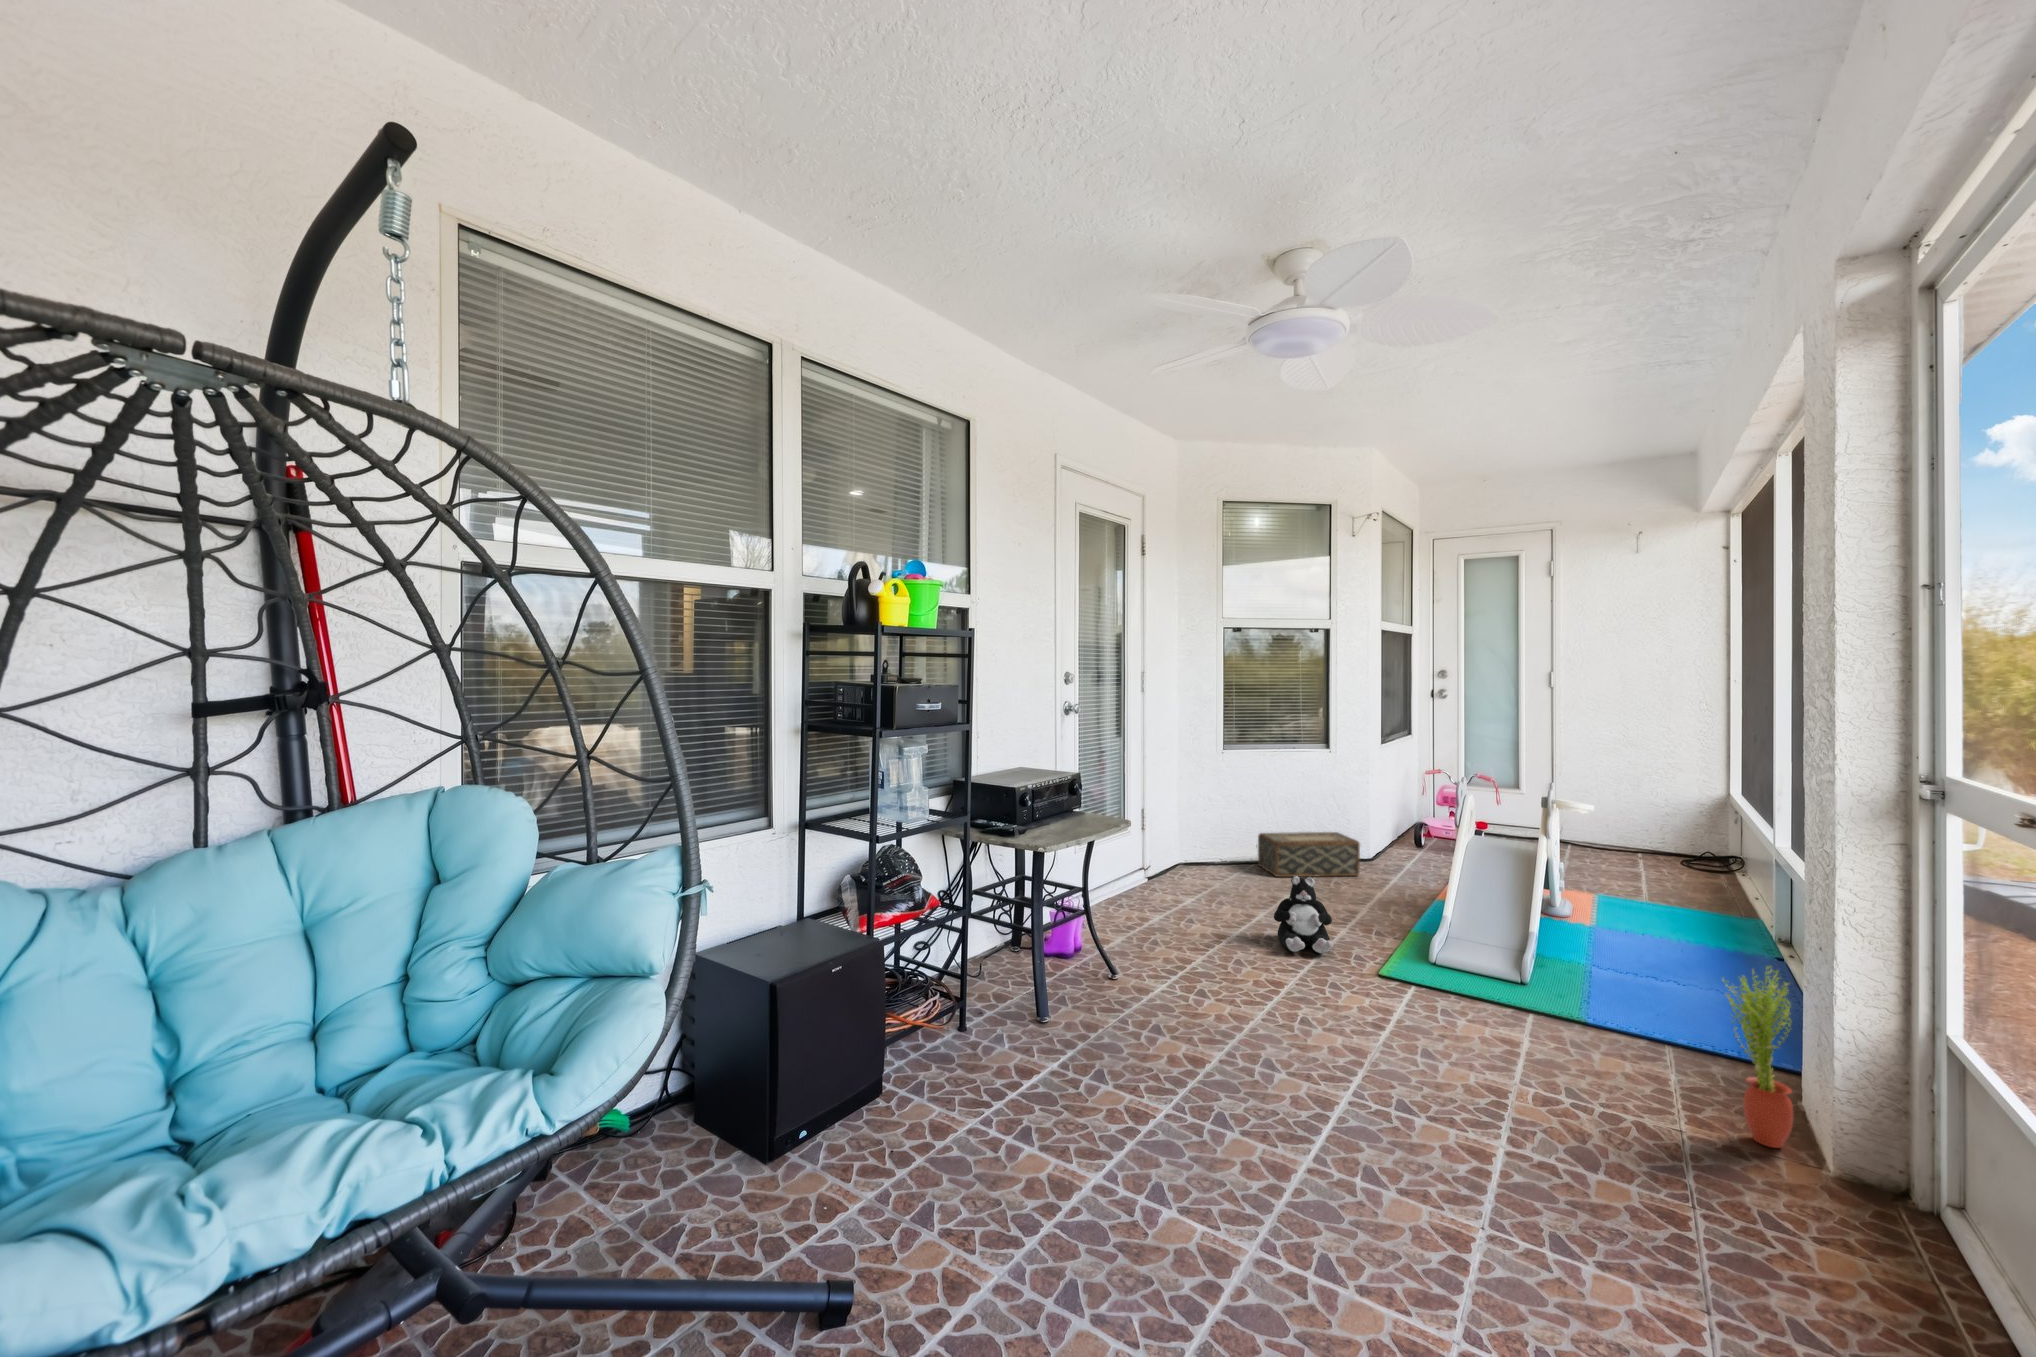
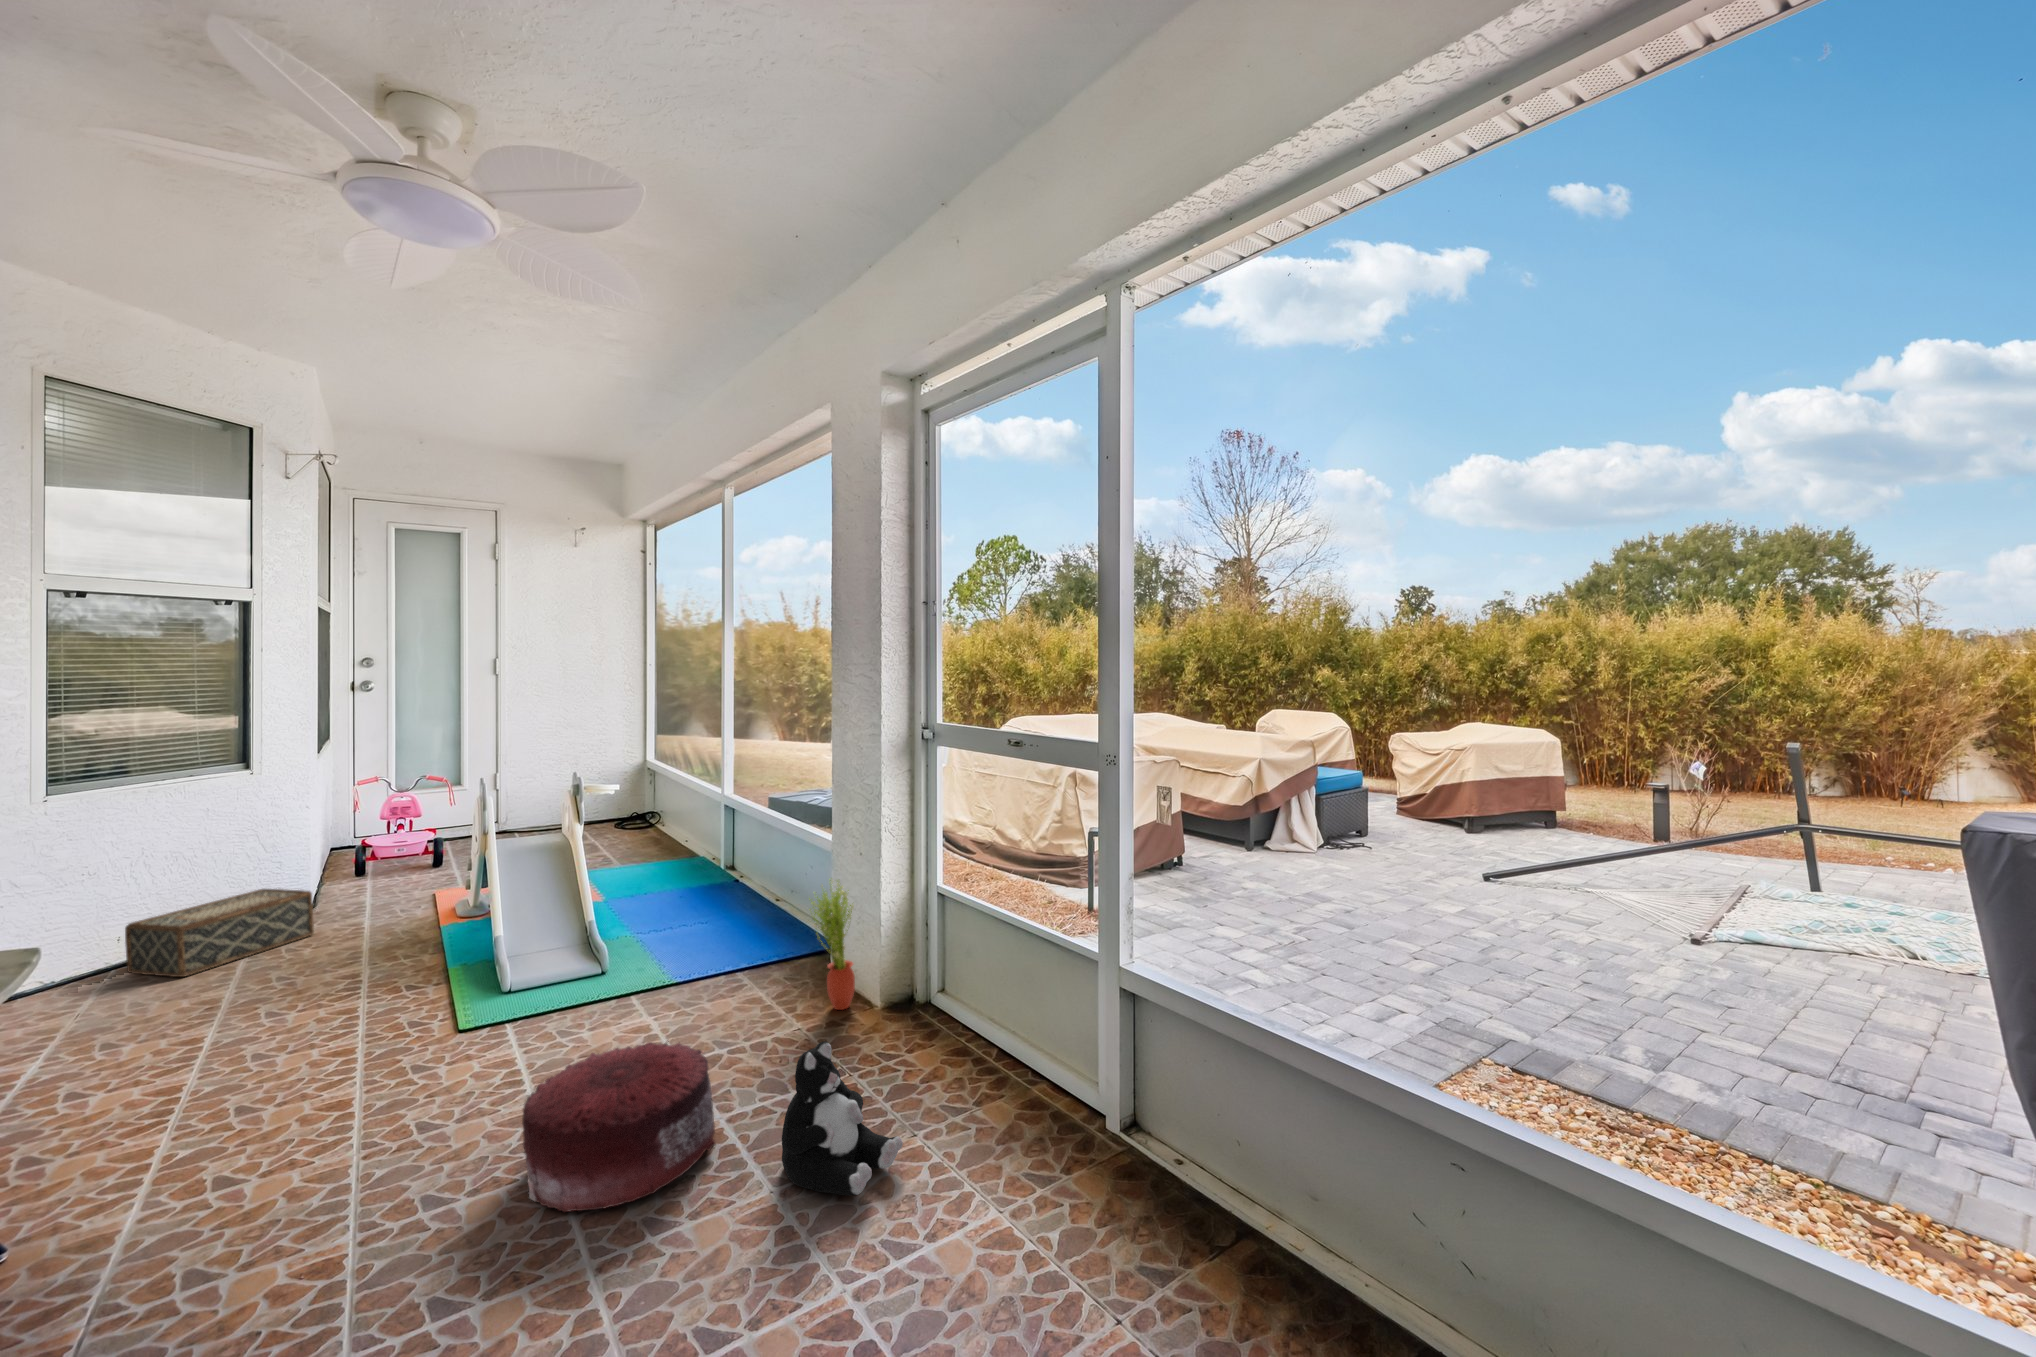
plush toy: present [1274,876,1333,954] -> present [782,1041,903,1196]
pouf: none [1312,1018,1486,1159] -> present [522,1041,716,1212]

